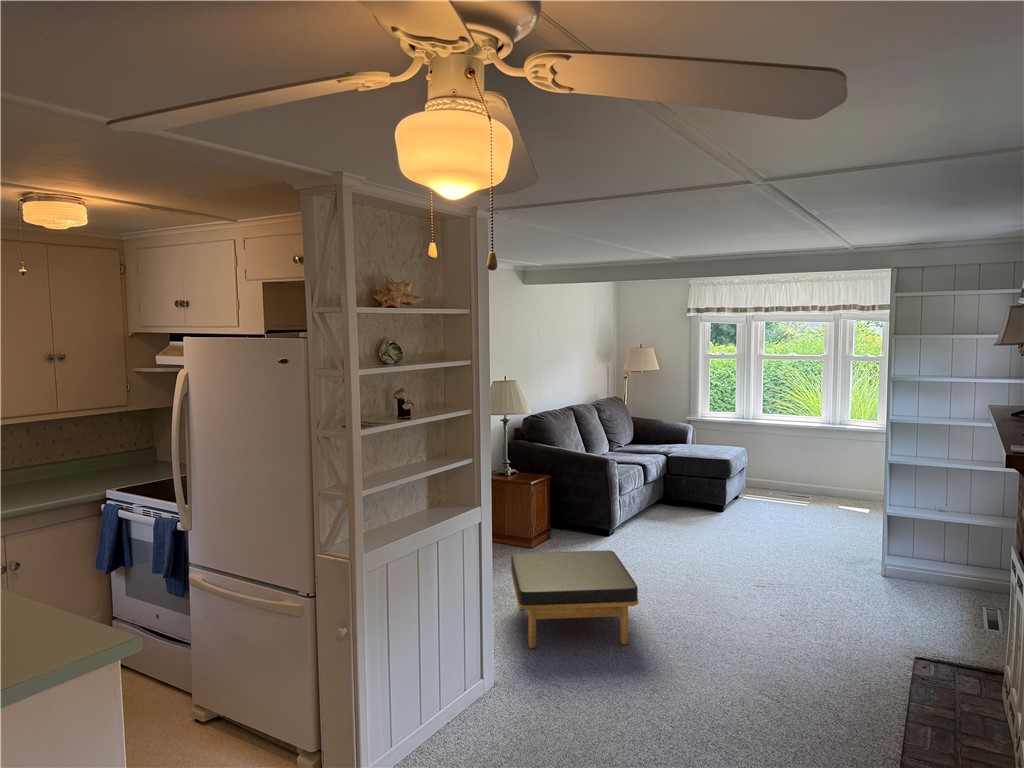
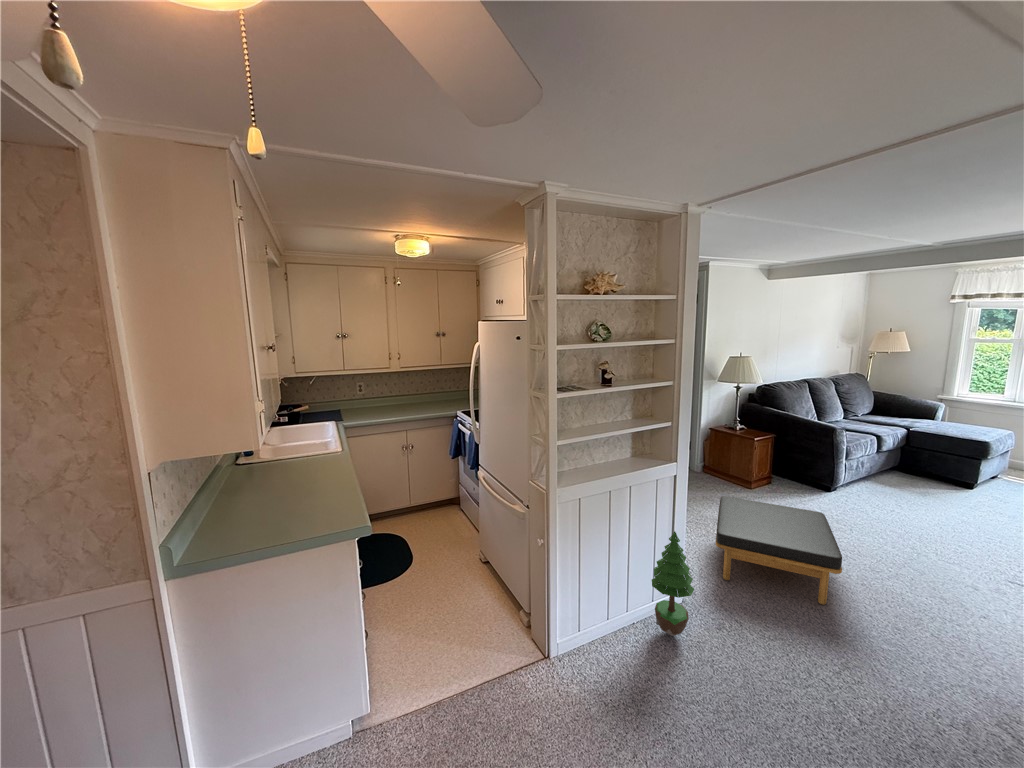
potted tree: none [466,586,514,719] -> present [652,531,694,636]

